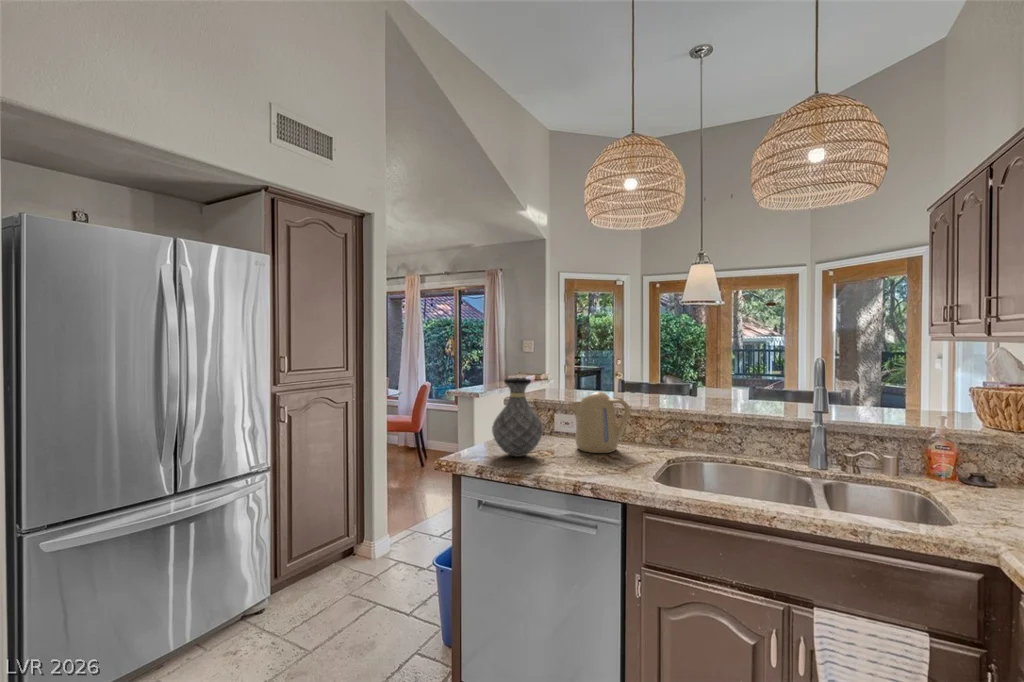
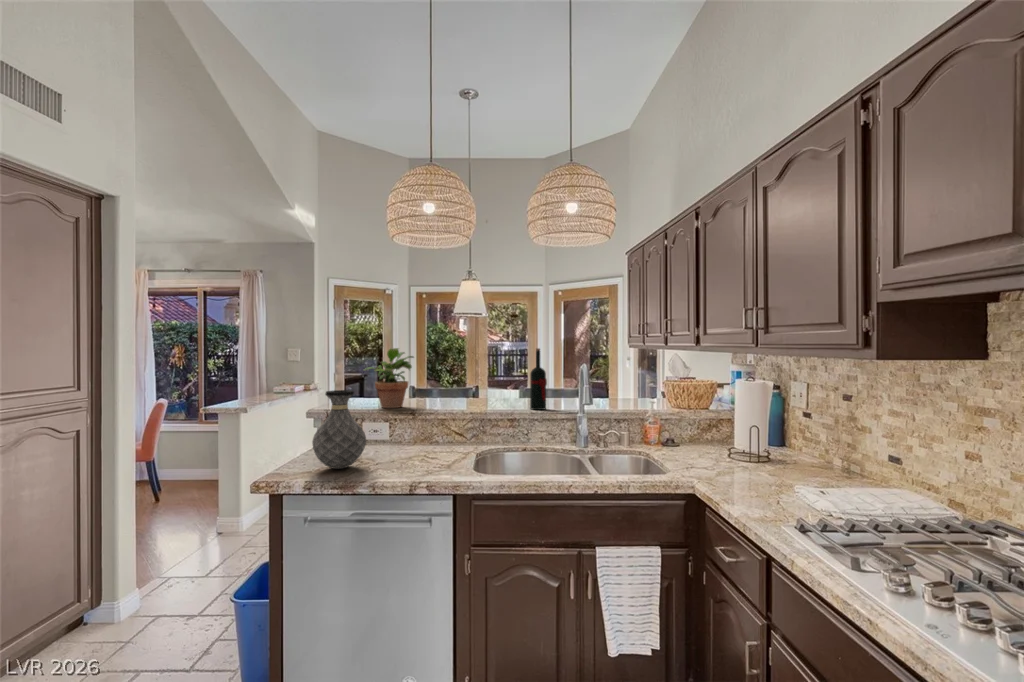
potted plant: none [559,338,612,400] -> present [364,348,414,408]
wine bottle: none [745,338,767,415] -> present [530,348,547,410]
kettle: present [571,392,630,453] -> none [386,399,443,456]

